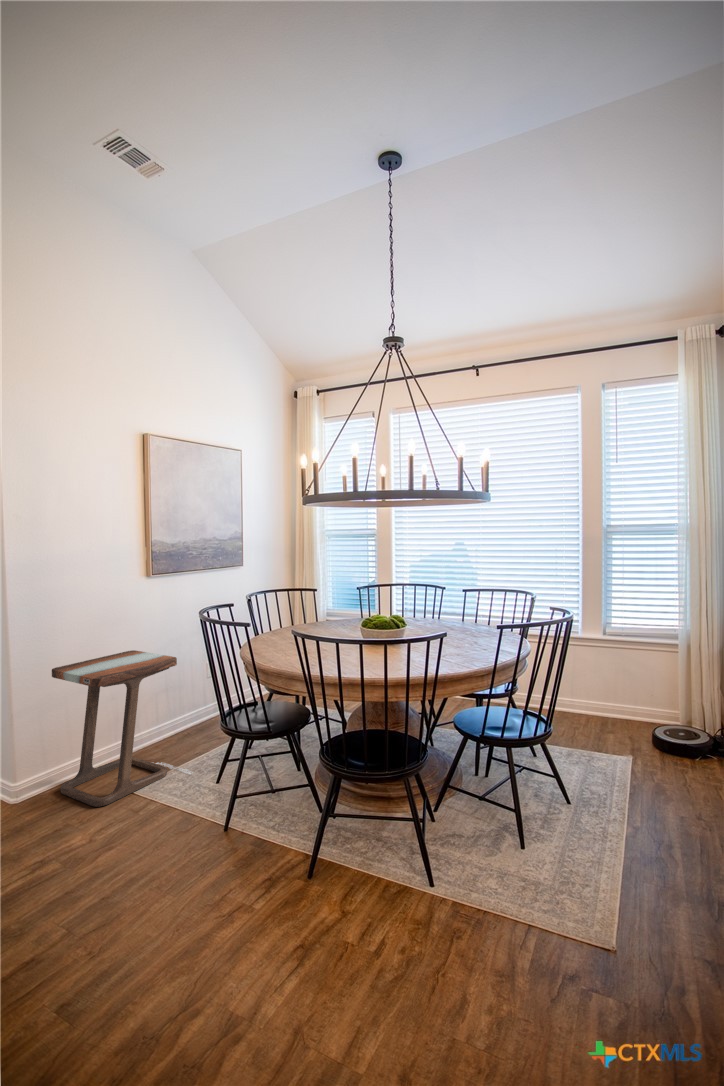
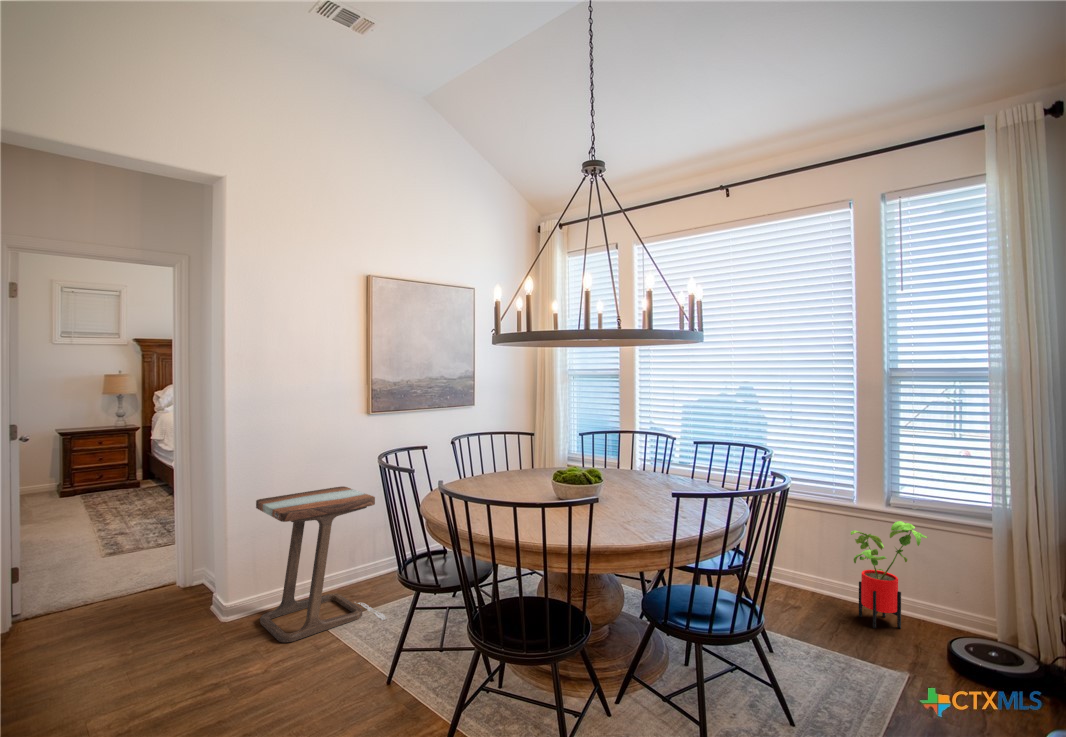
house plant: none [580,645,637,730] -> present [851,521,928,629]

